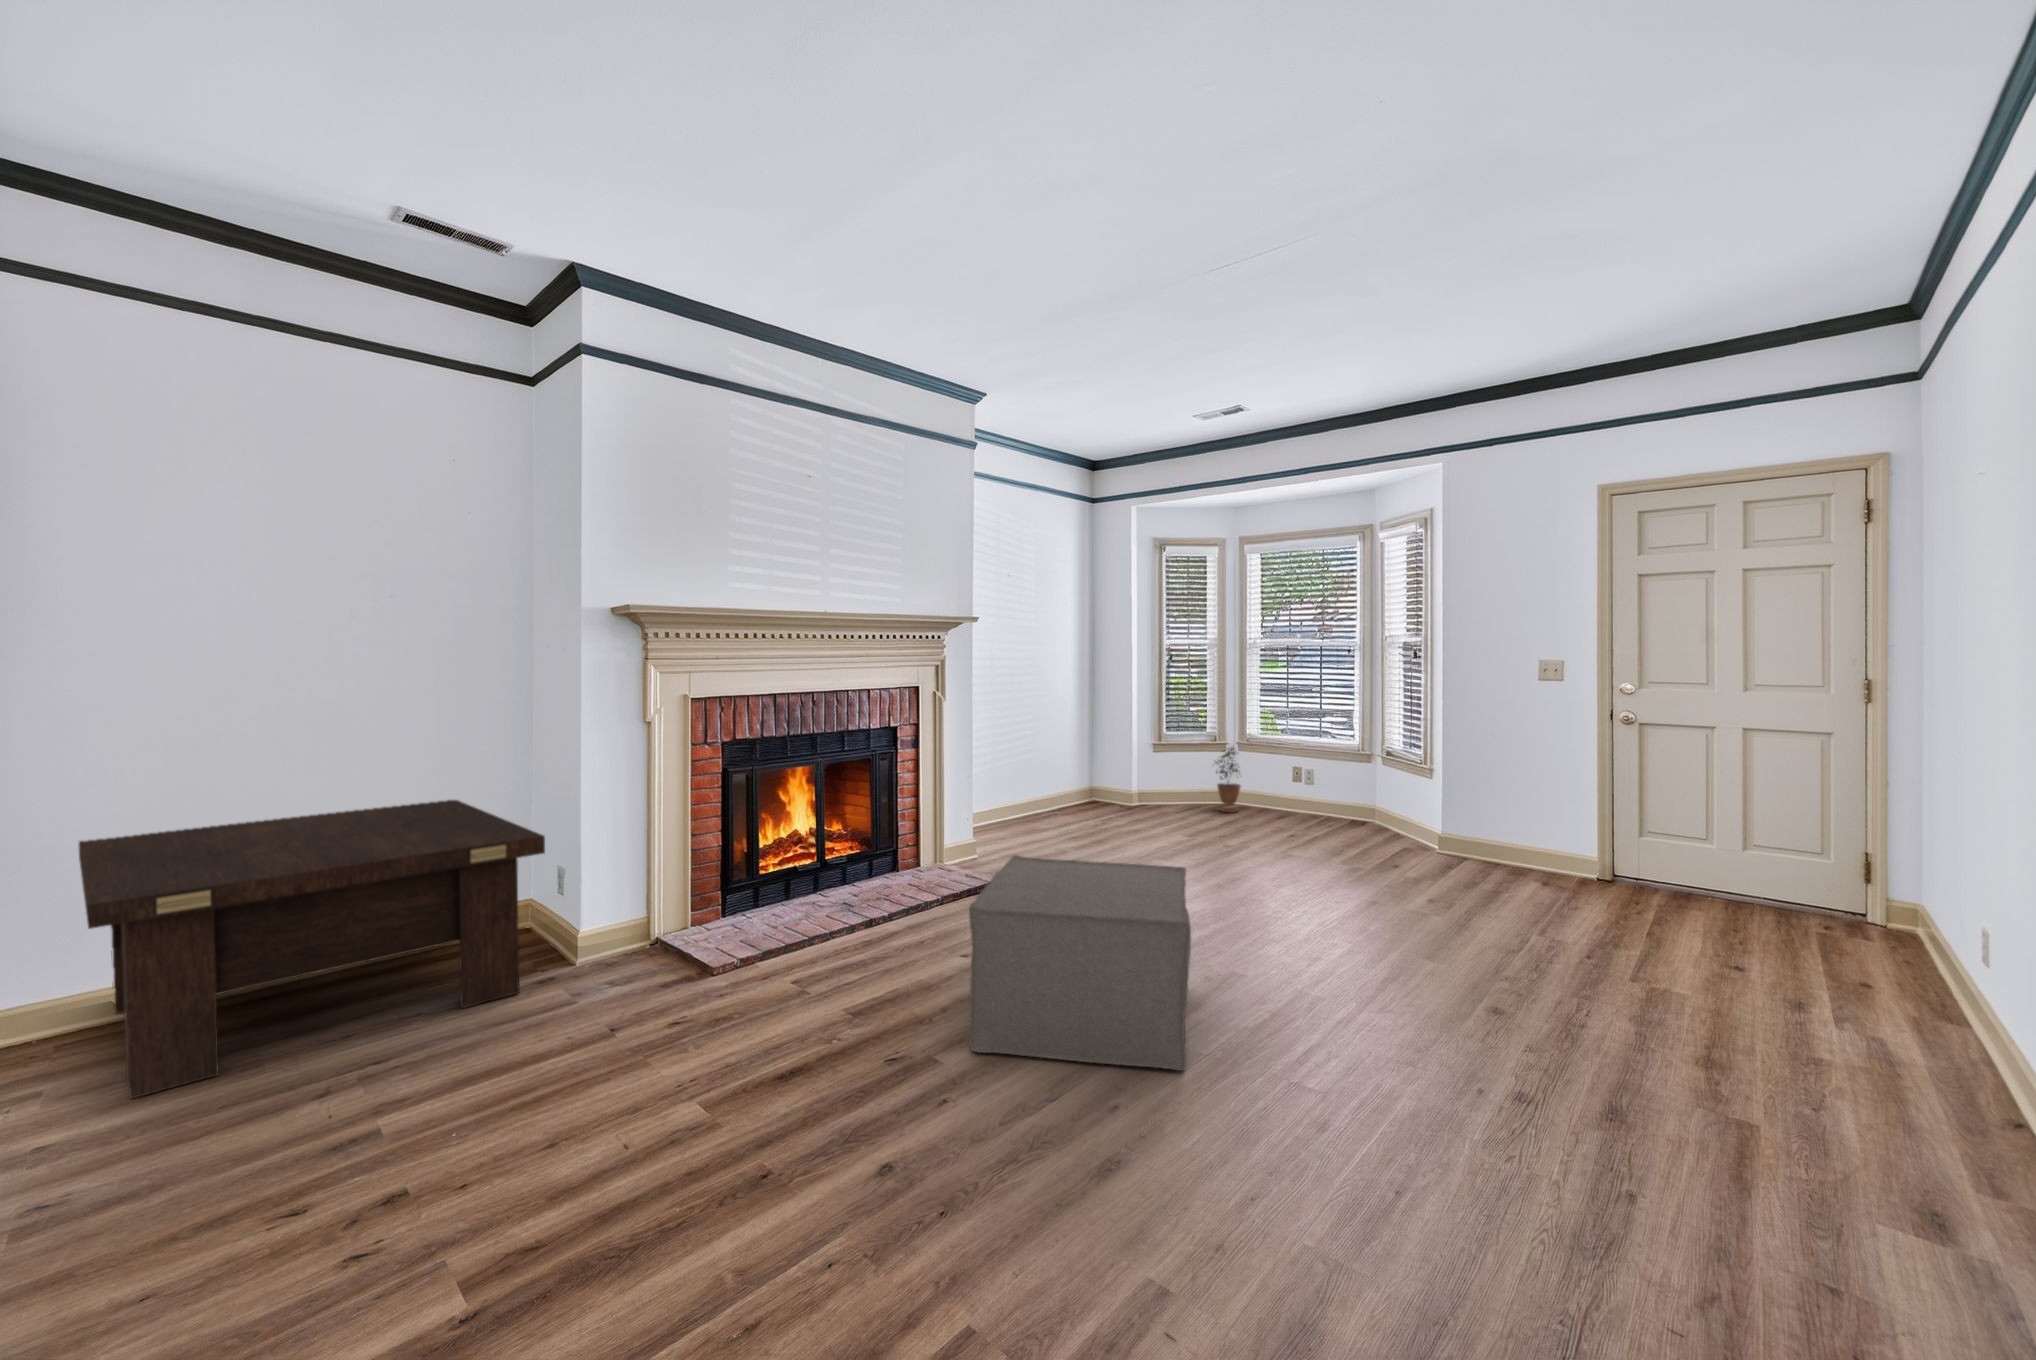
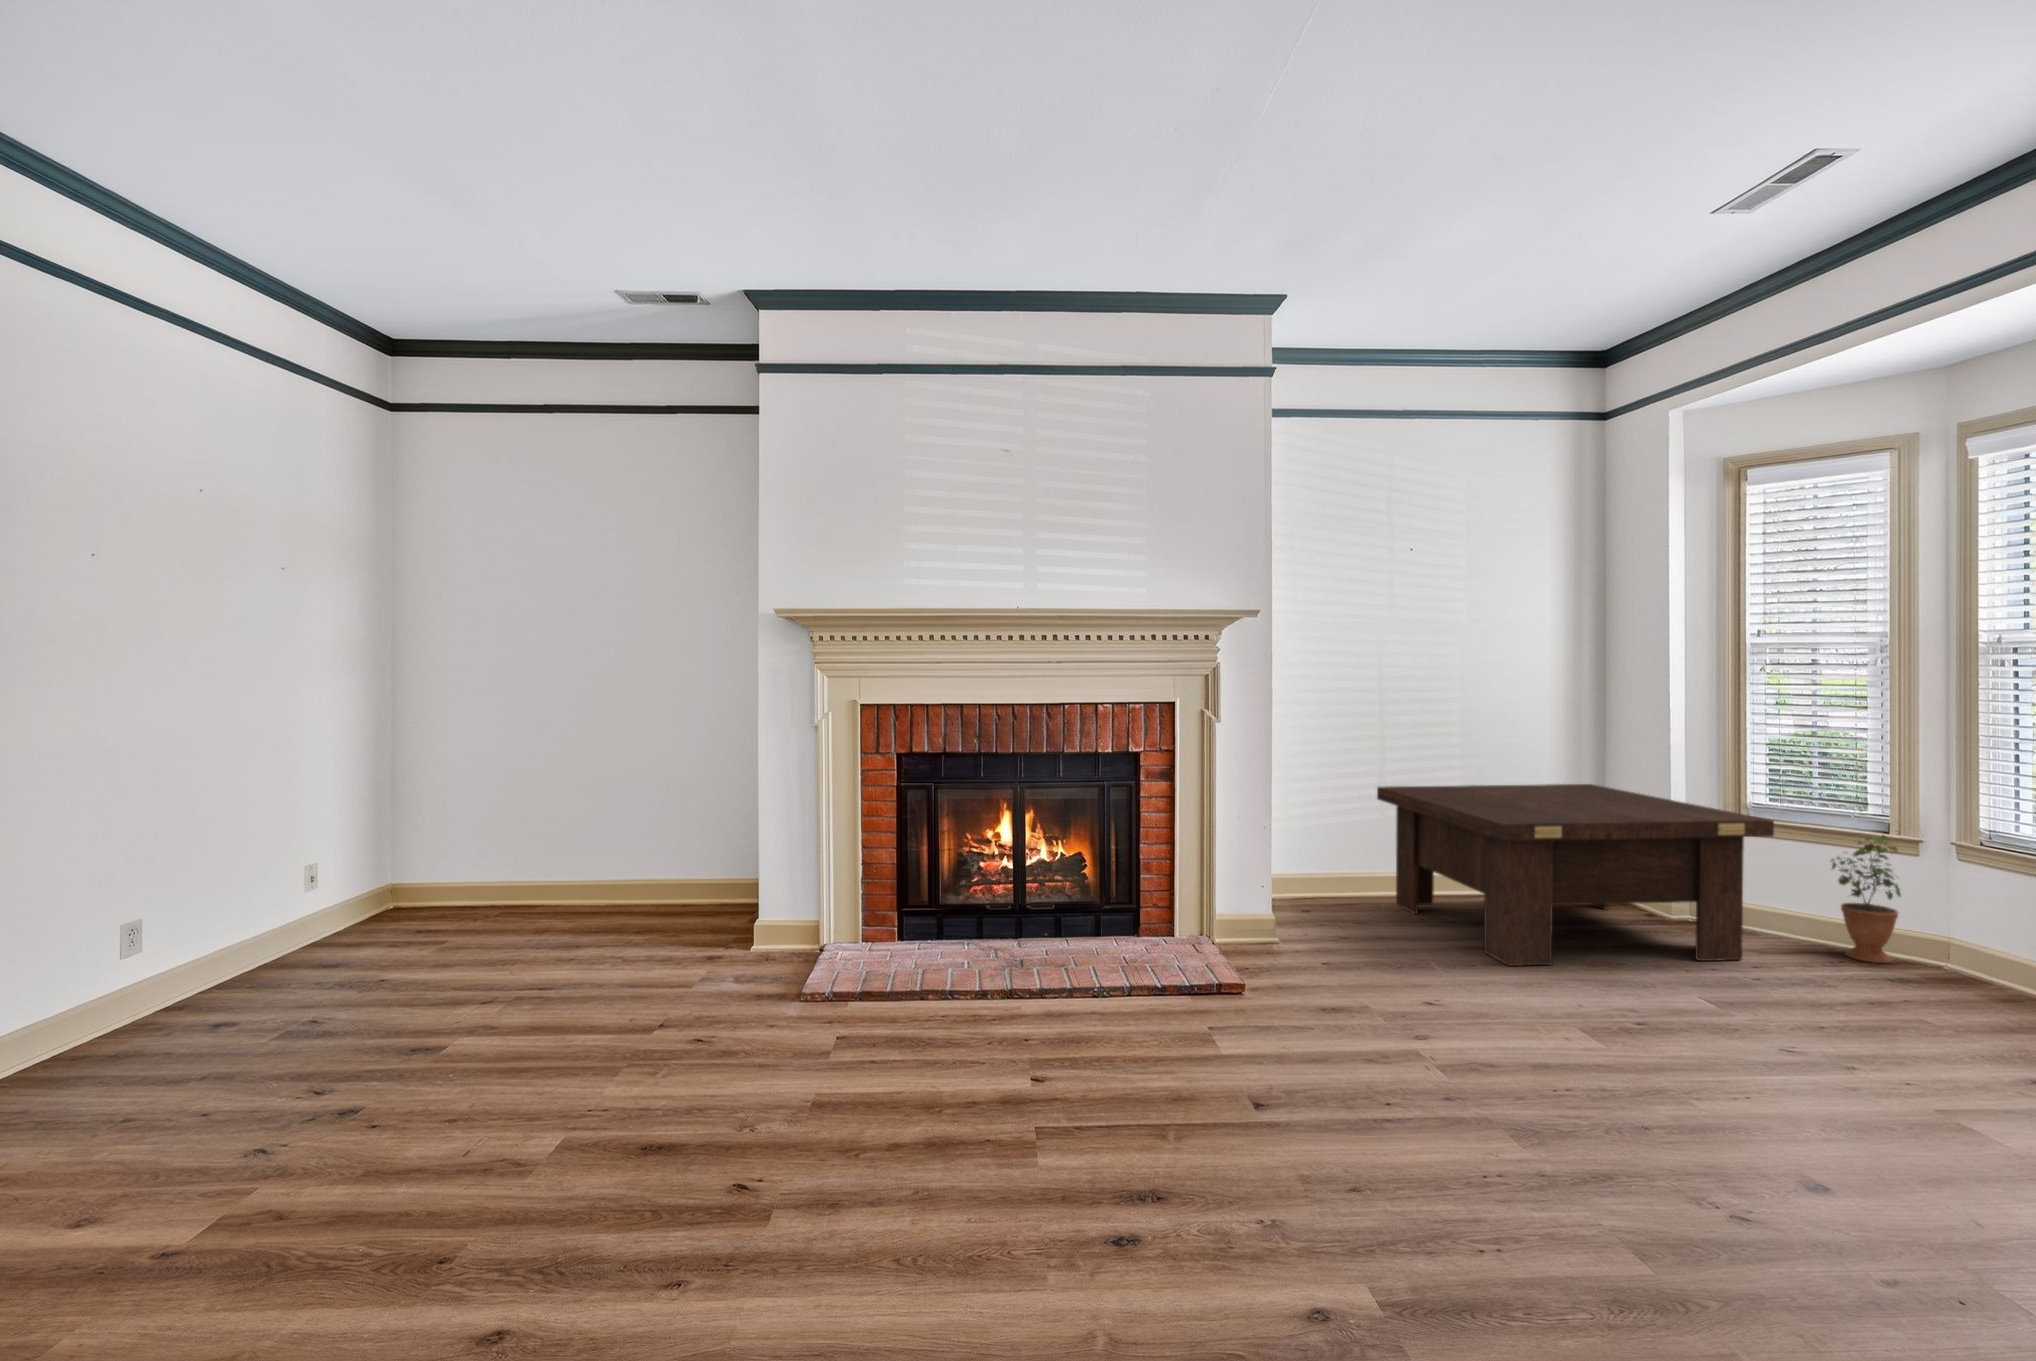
coffee table: present [78,800,545,1099] -> present [1377,784,1774,966]
ottoman: present [969,855,1191,1071] -> none [788,931,1187,1305]

